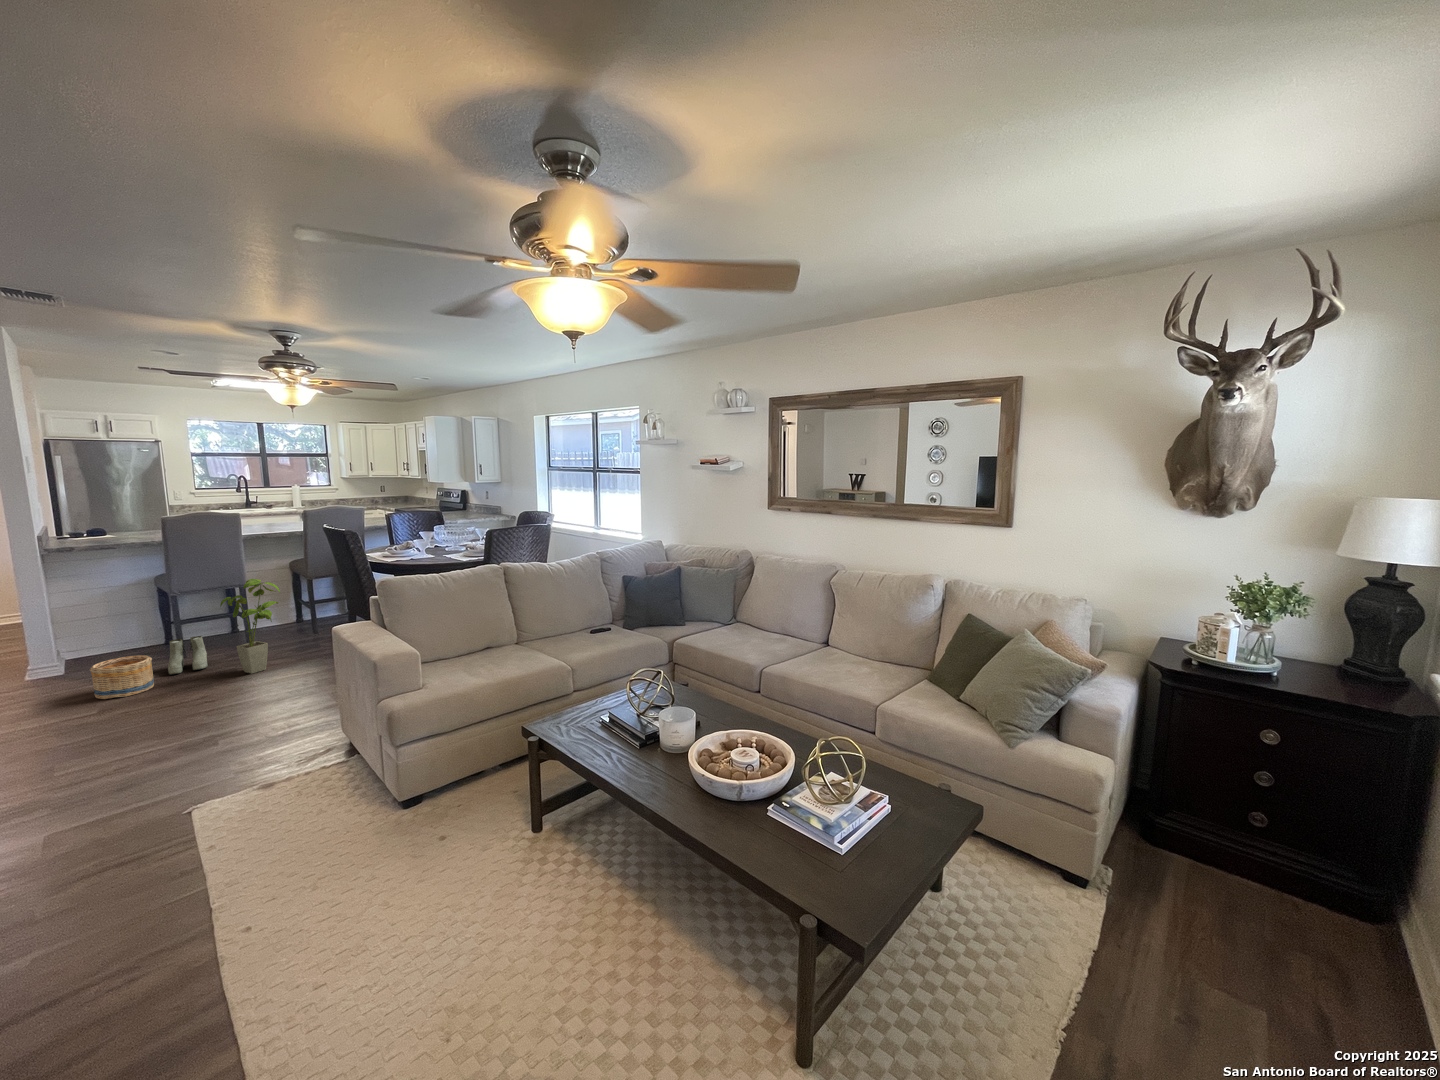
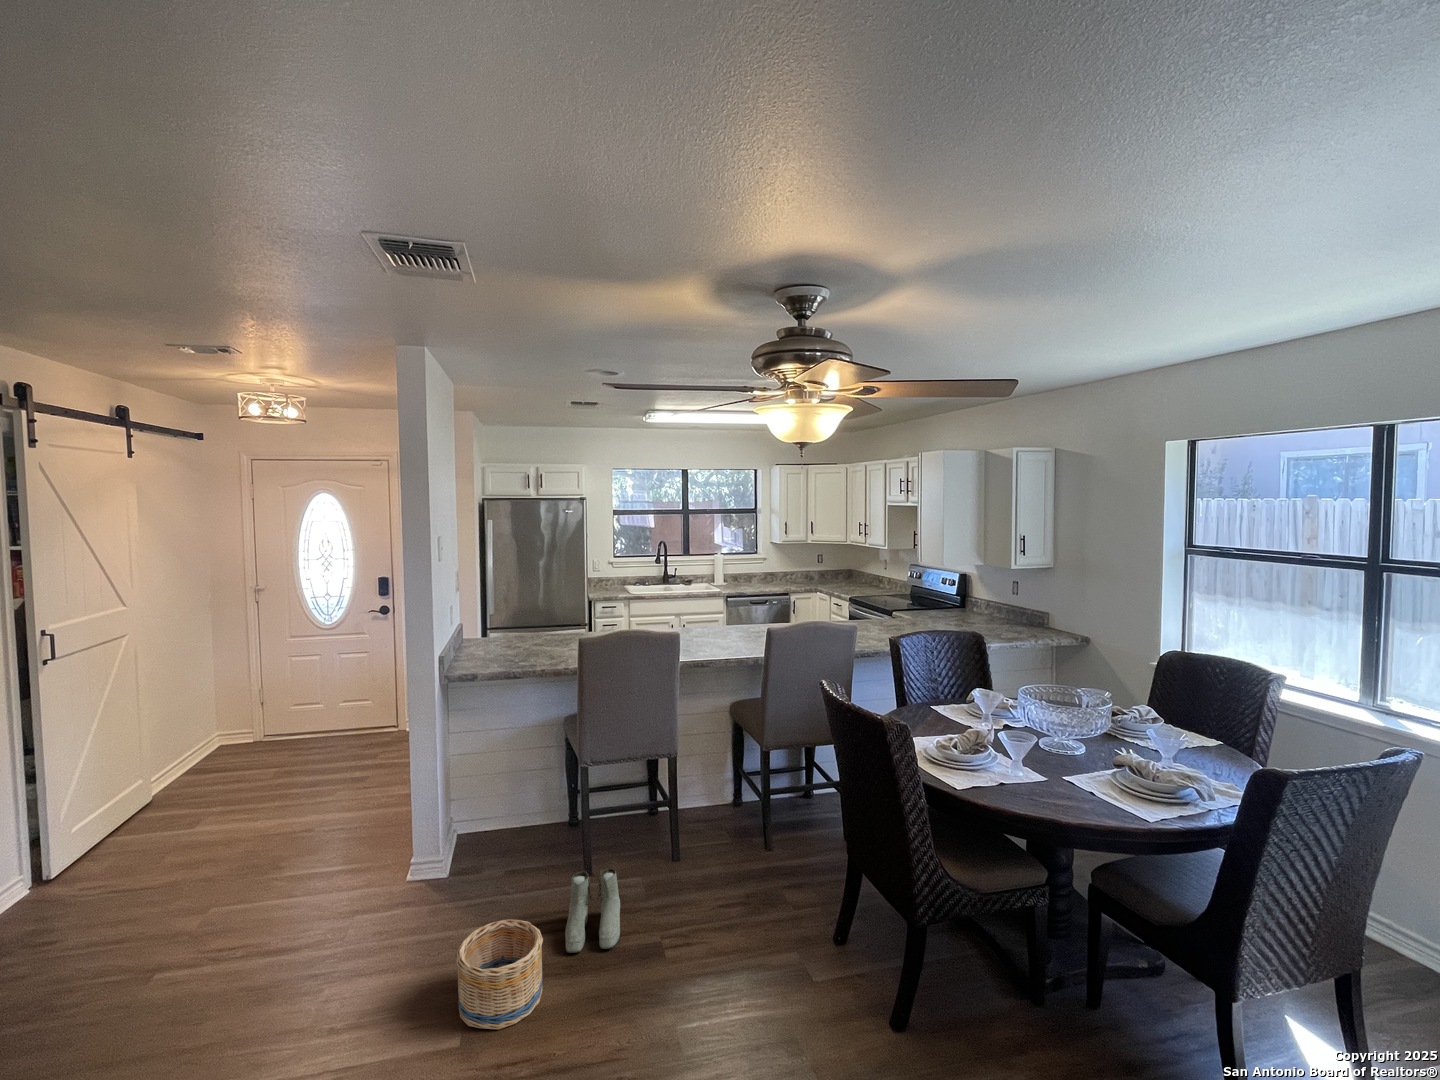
house plant: present [220,579,280,674] -> none [651,803,755,1008]

